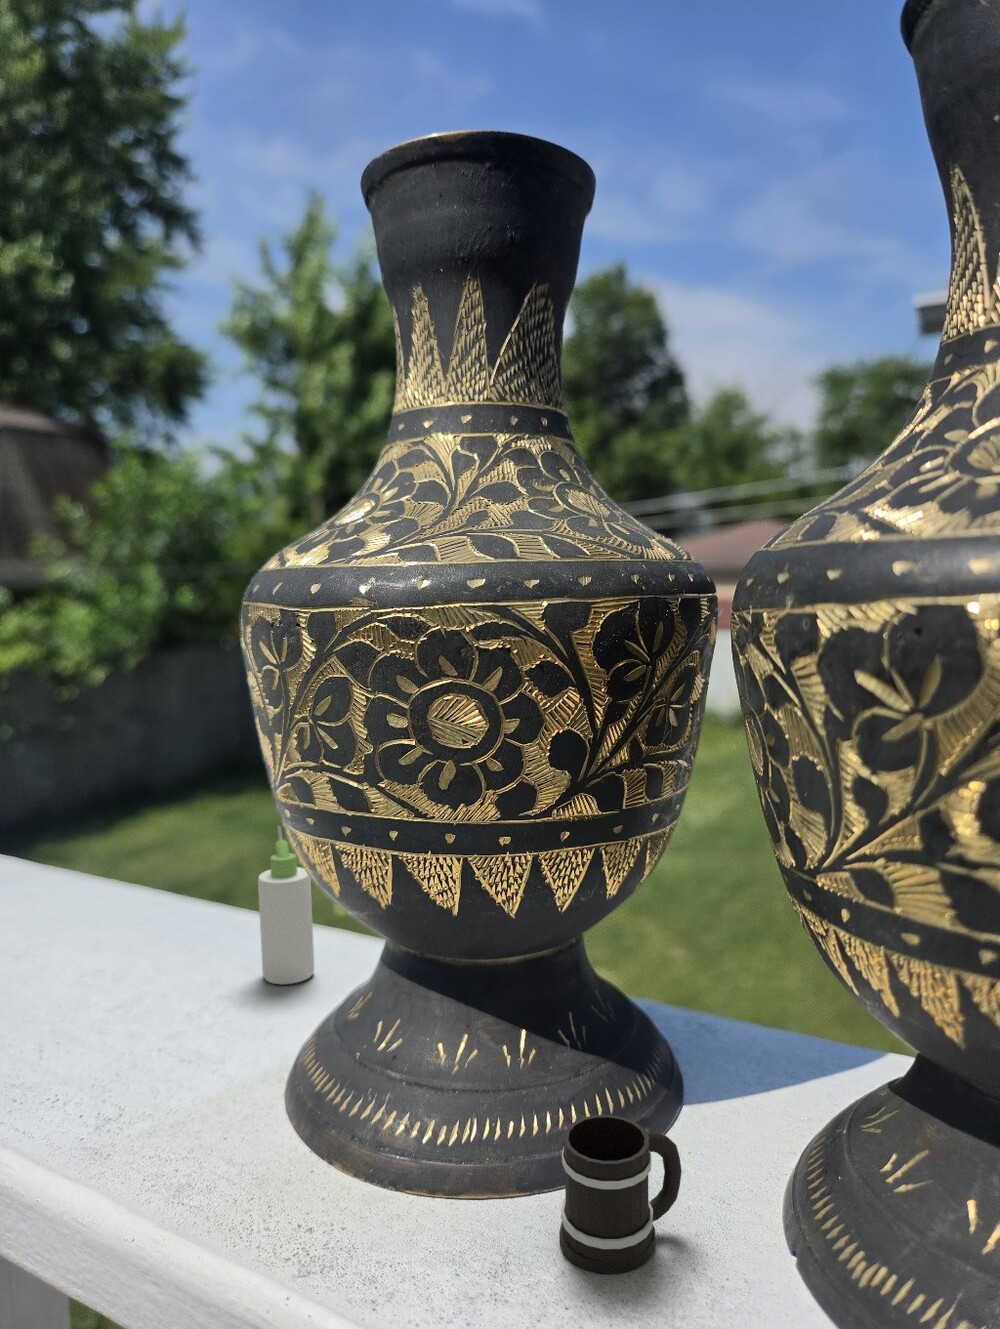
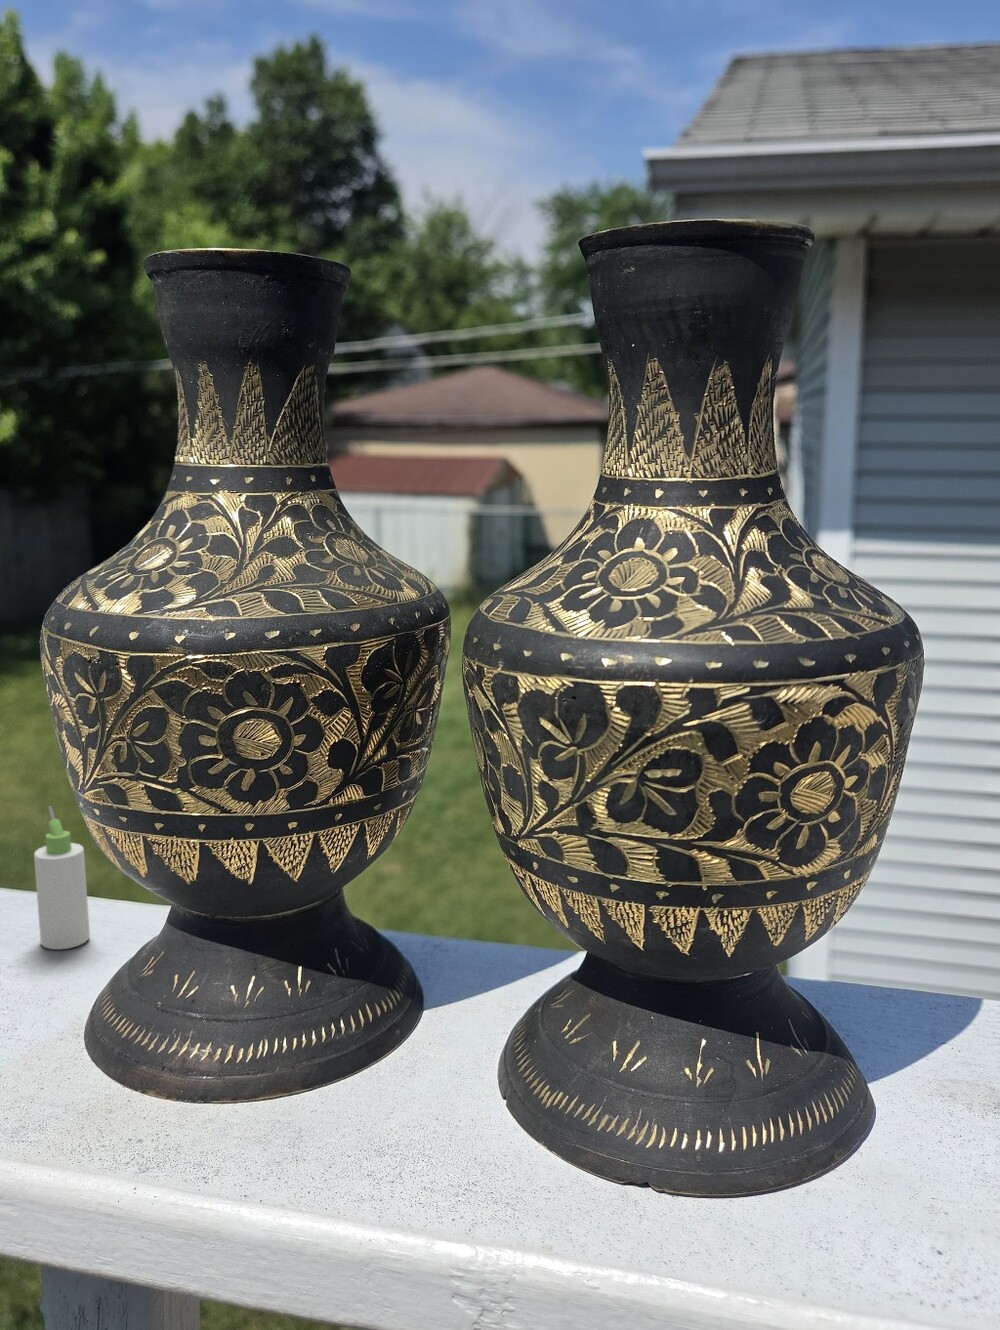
mug: present [559,1115,682,1274] -> none [339,1020,427,1130]

